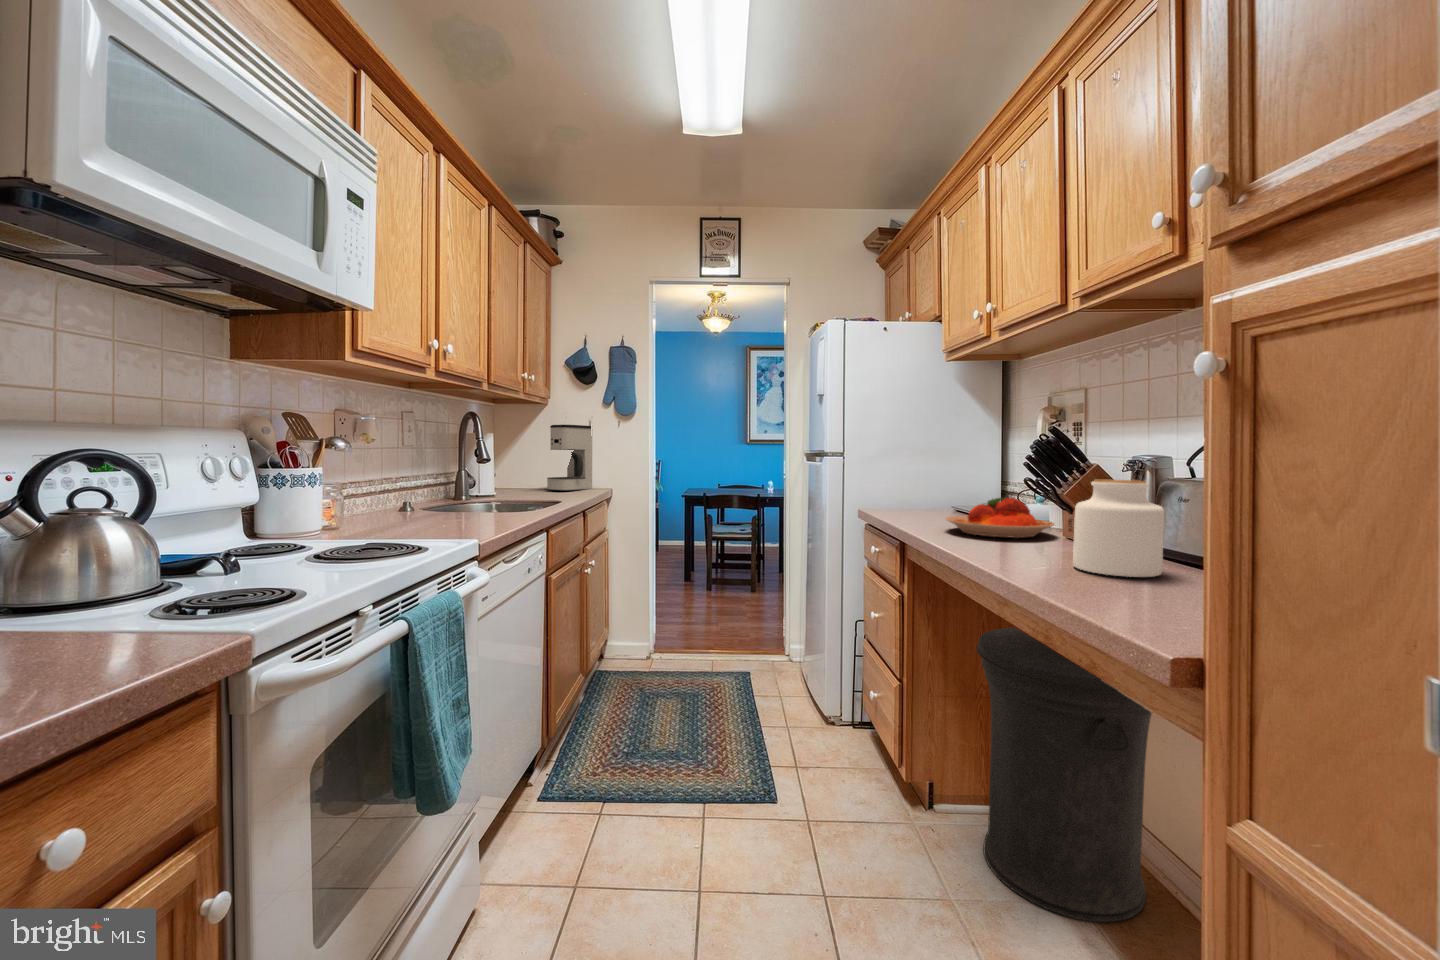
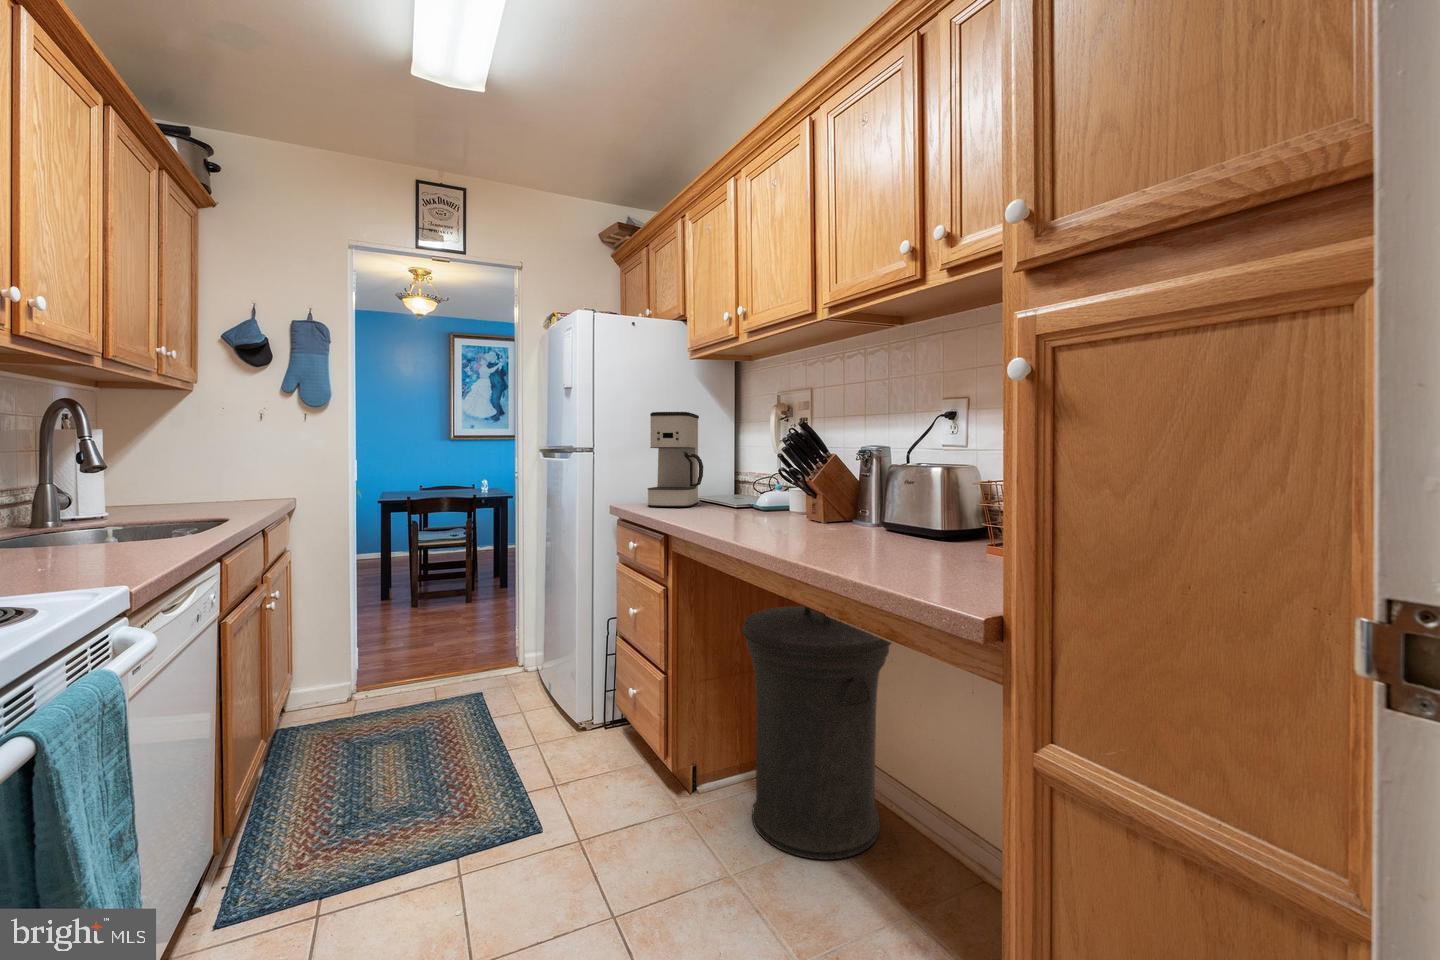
coffee maker: present [547,425,592,491] -> present [648,412,703,507]
jar: present [1073,480,1164,577] -> none [837,469,904,552]
plate: present [946,498,1055,538] -> none [711,488,804,526]

